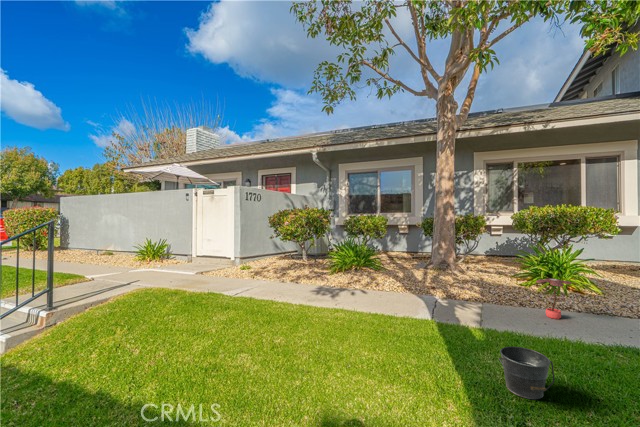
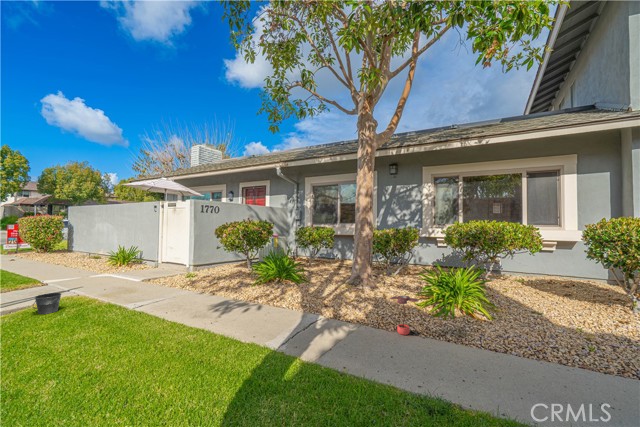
bucket: present [499,346,554,399] -> present [33,293,61,314]

